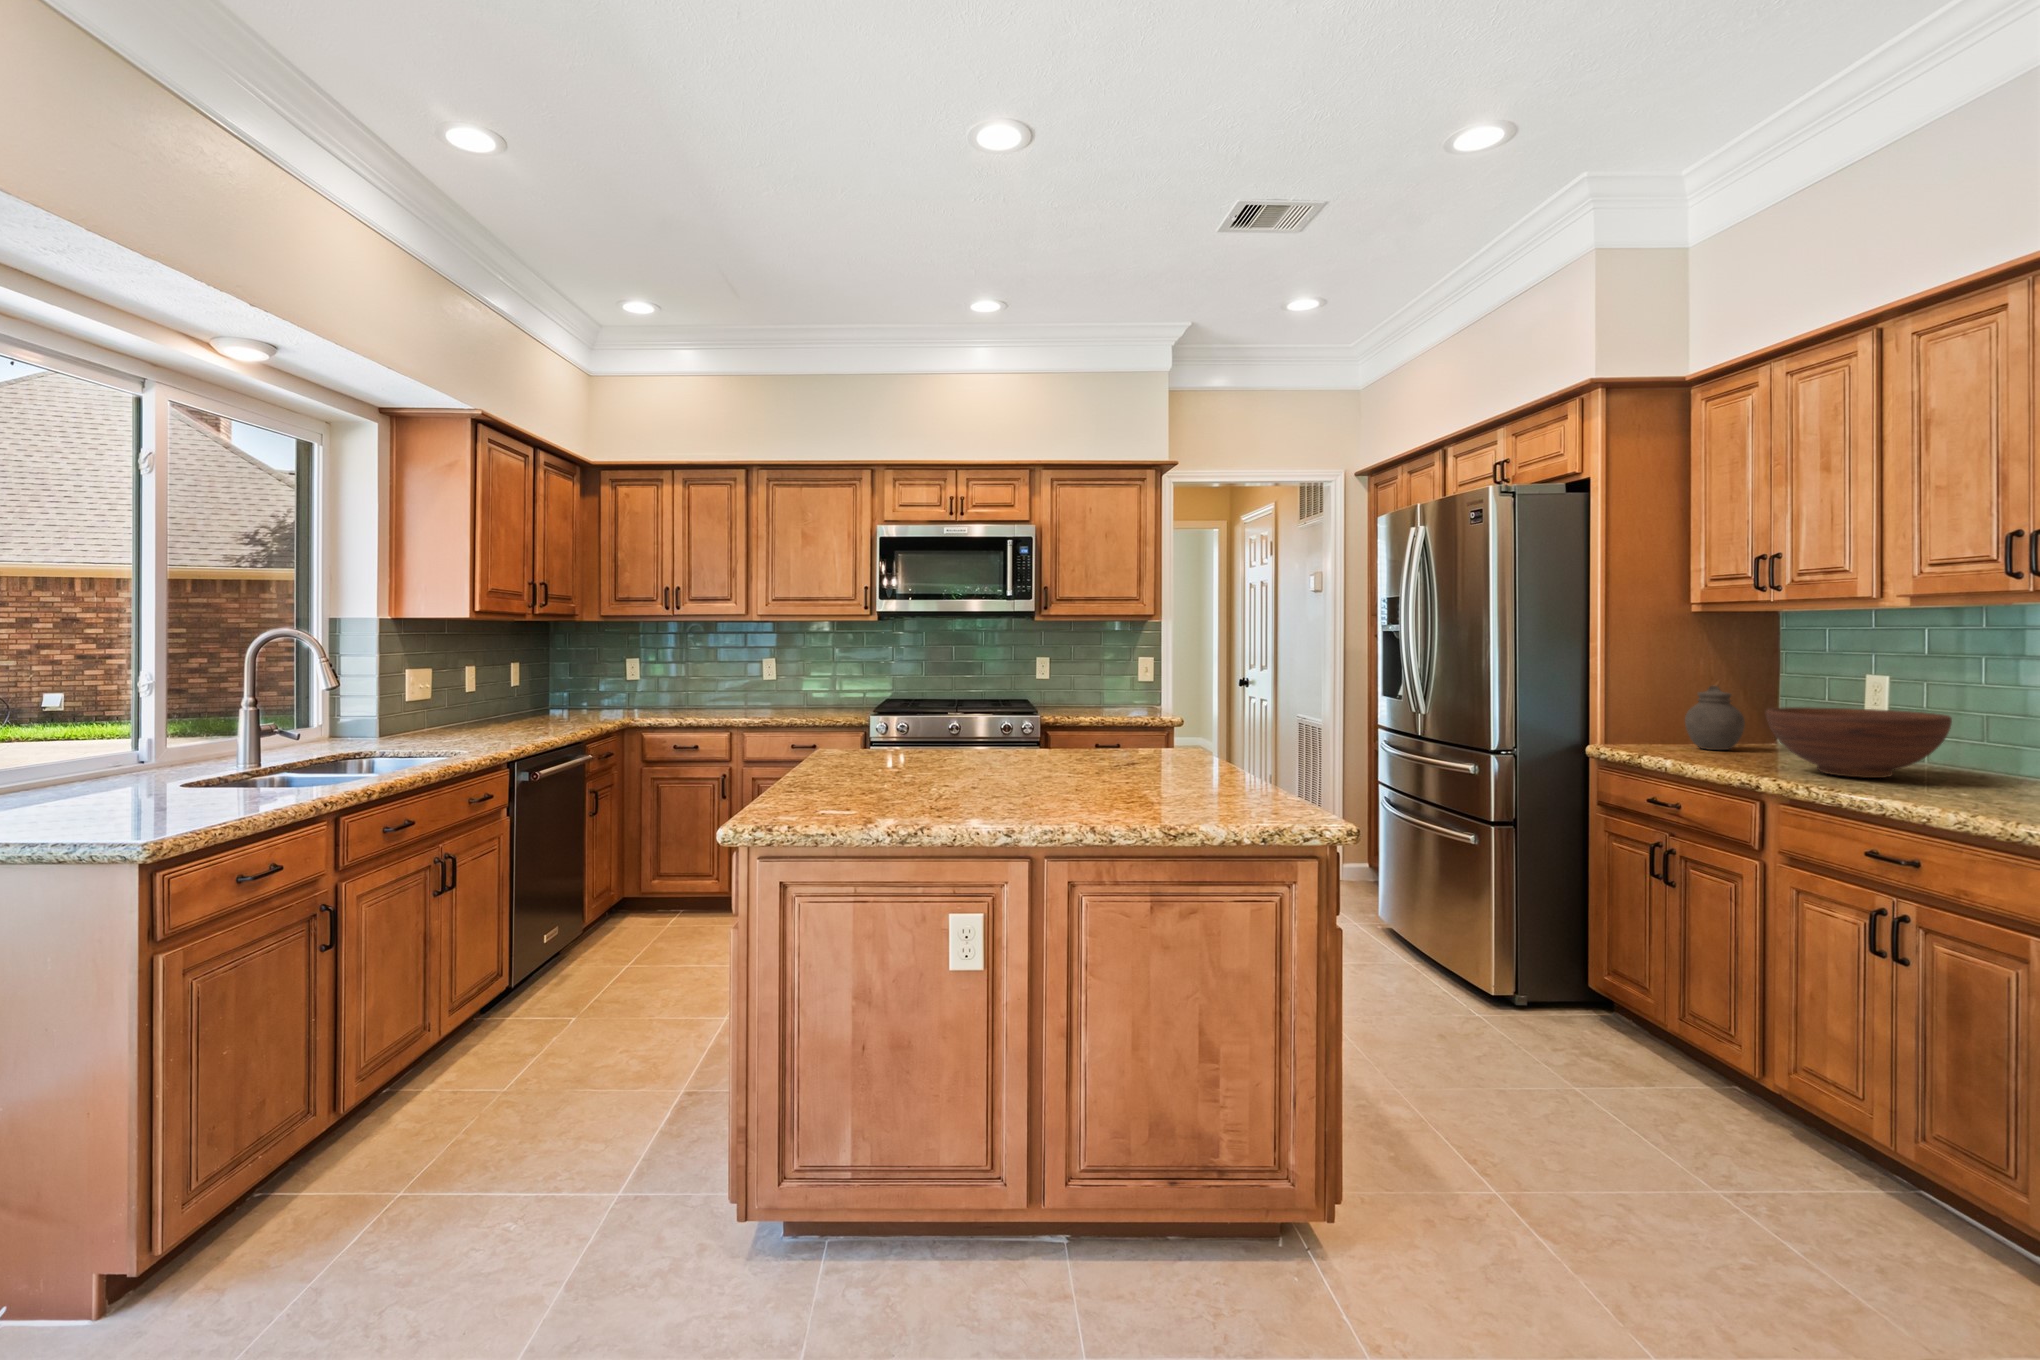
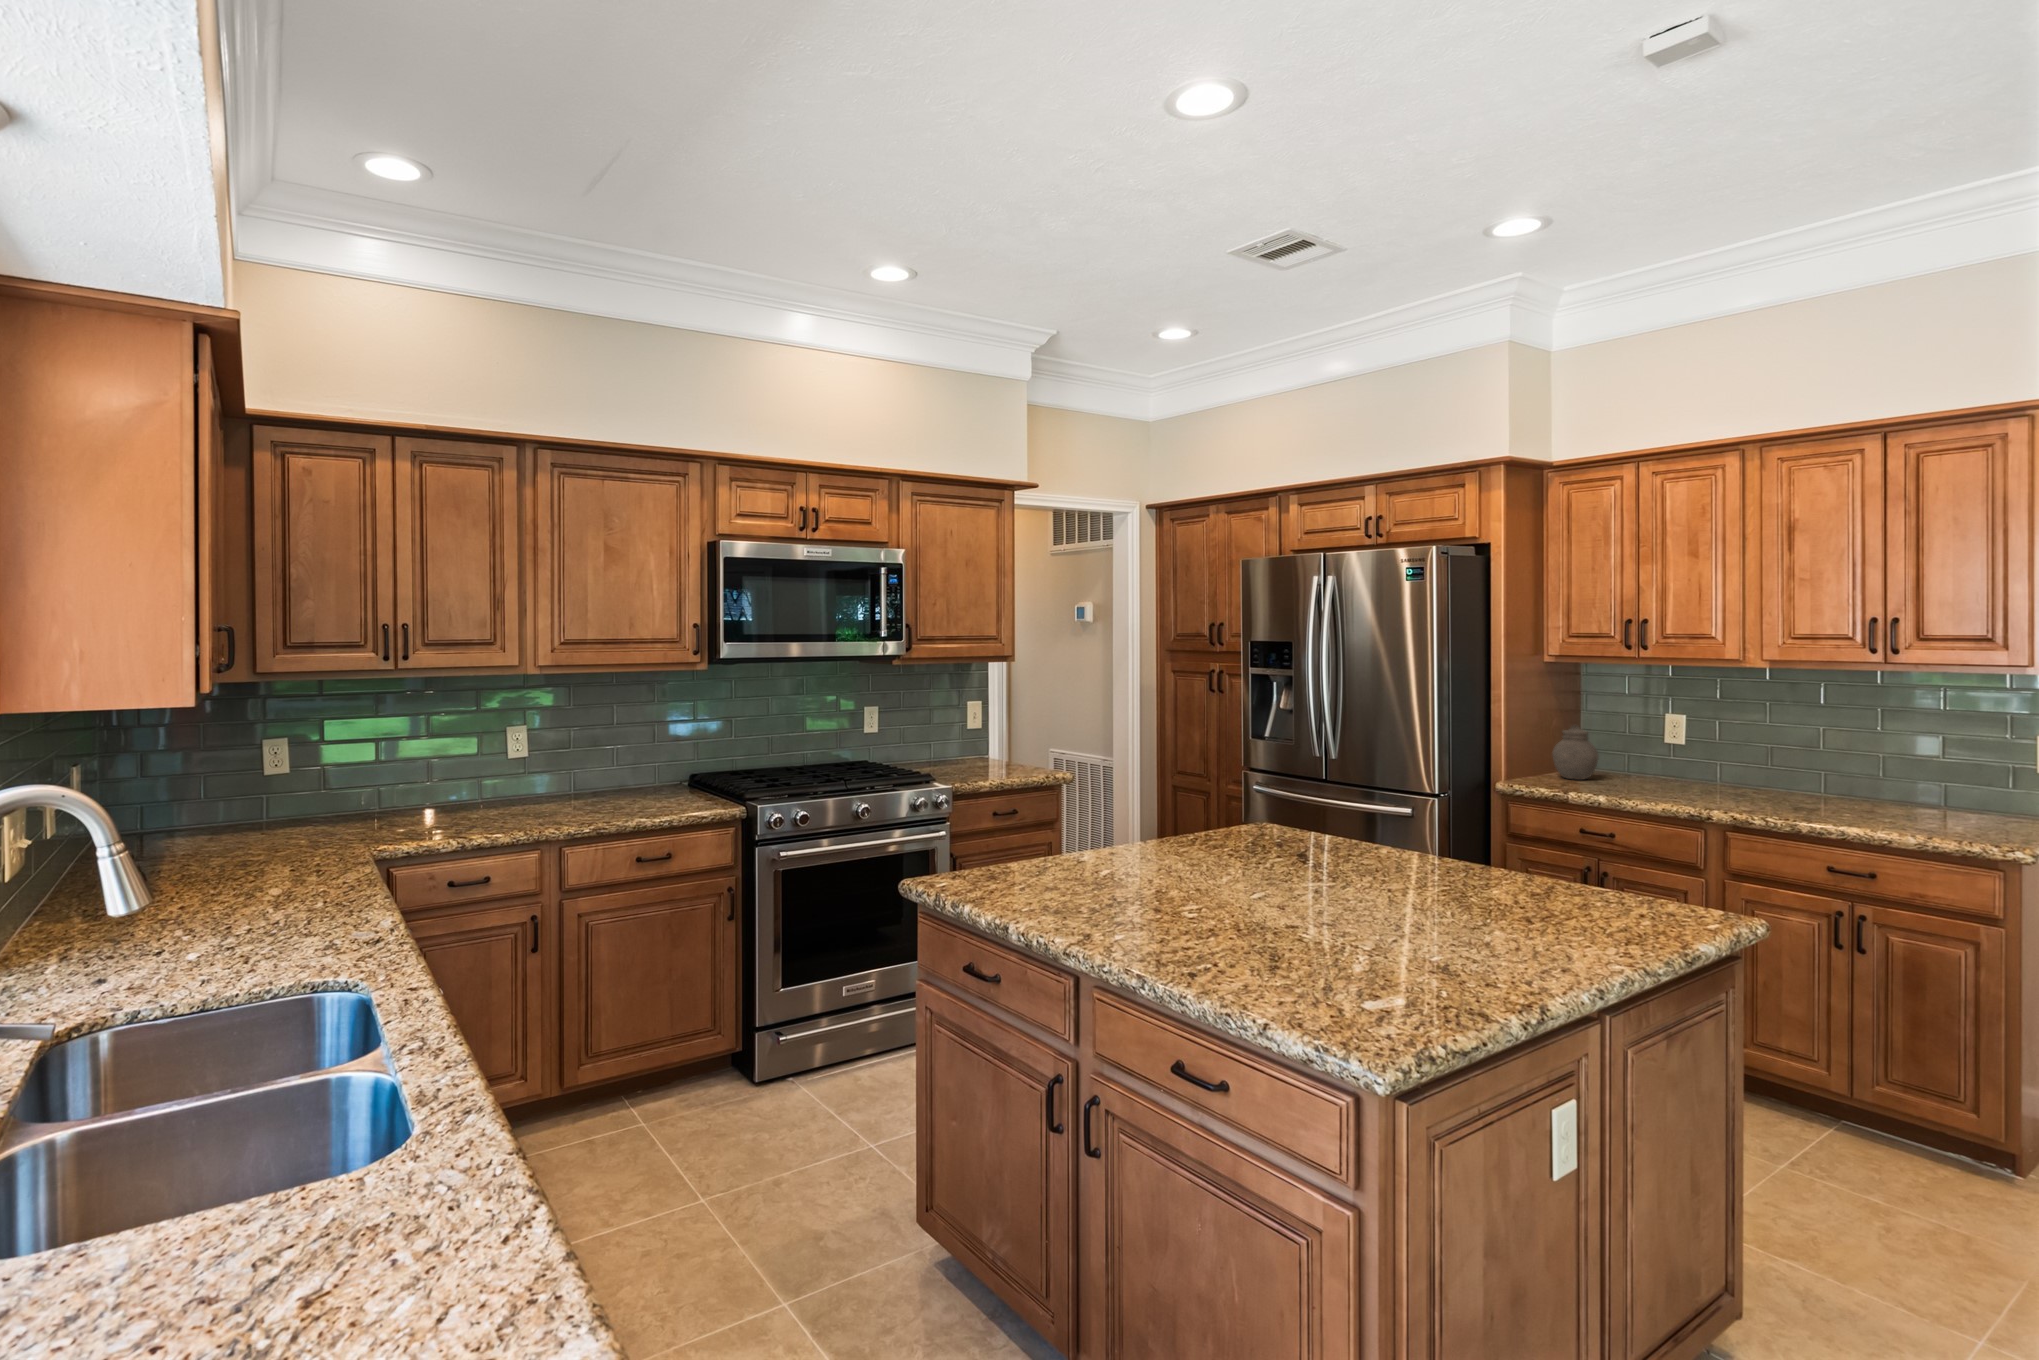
fruit bowl: present [1766,707,1952,778] -> none [1674,744,1809,802]

